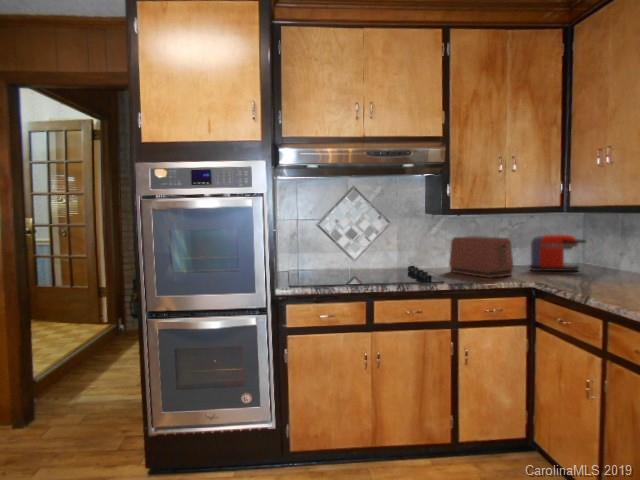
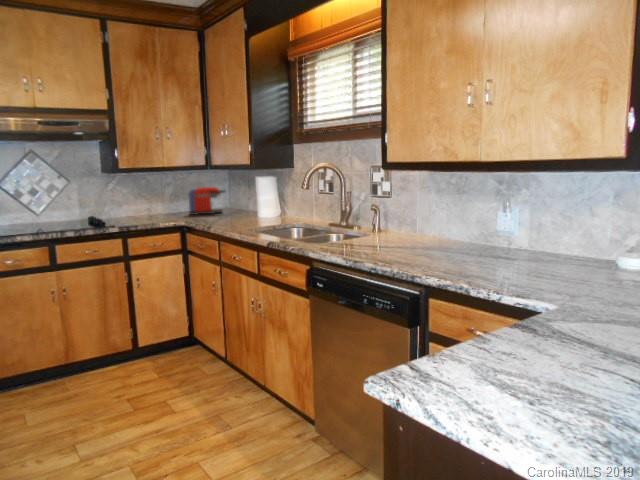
toaster: present [449,236,513,278] -> none [125,191,173,221]

